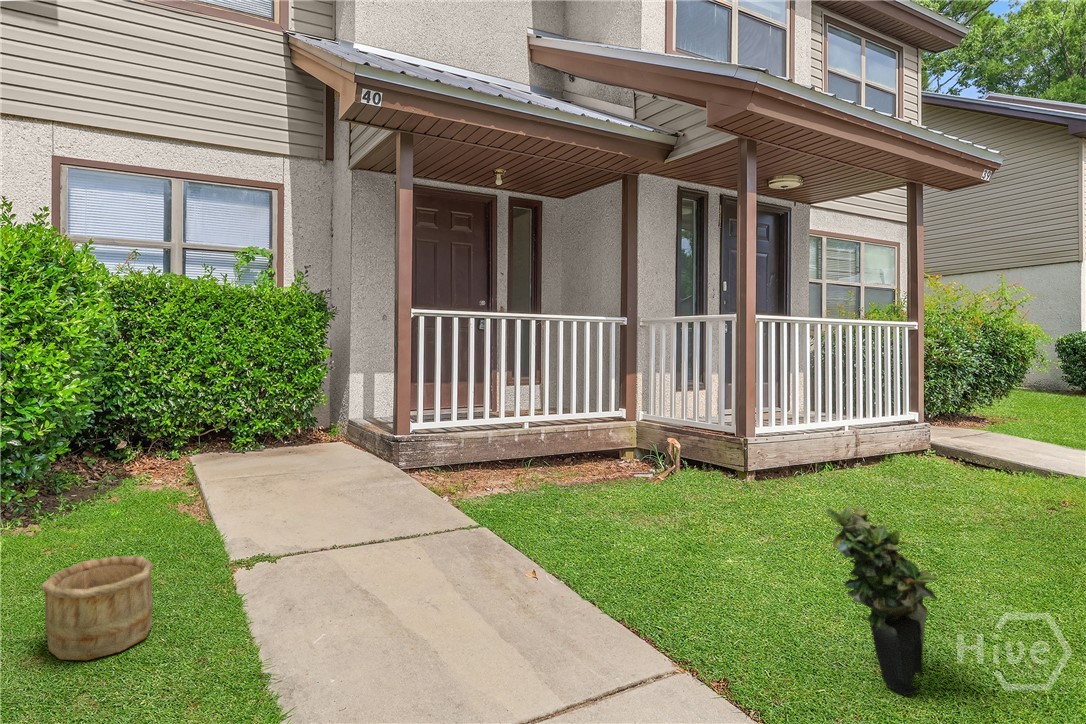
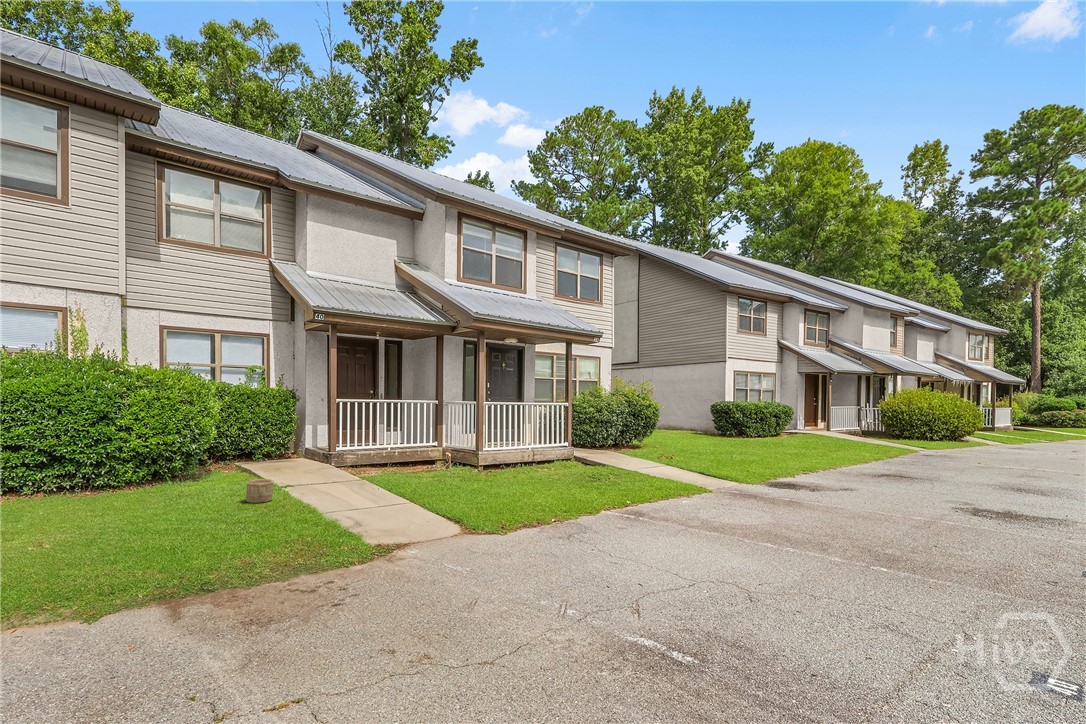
potted plant: present [826,505,939,696] -> none [459,458,483,502]

